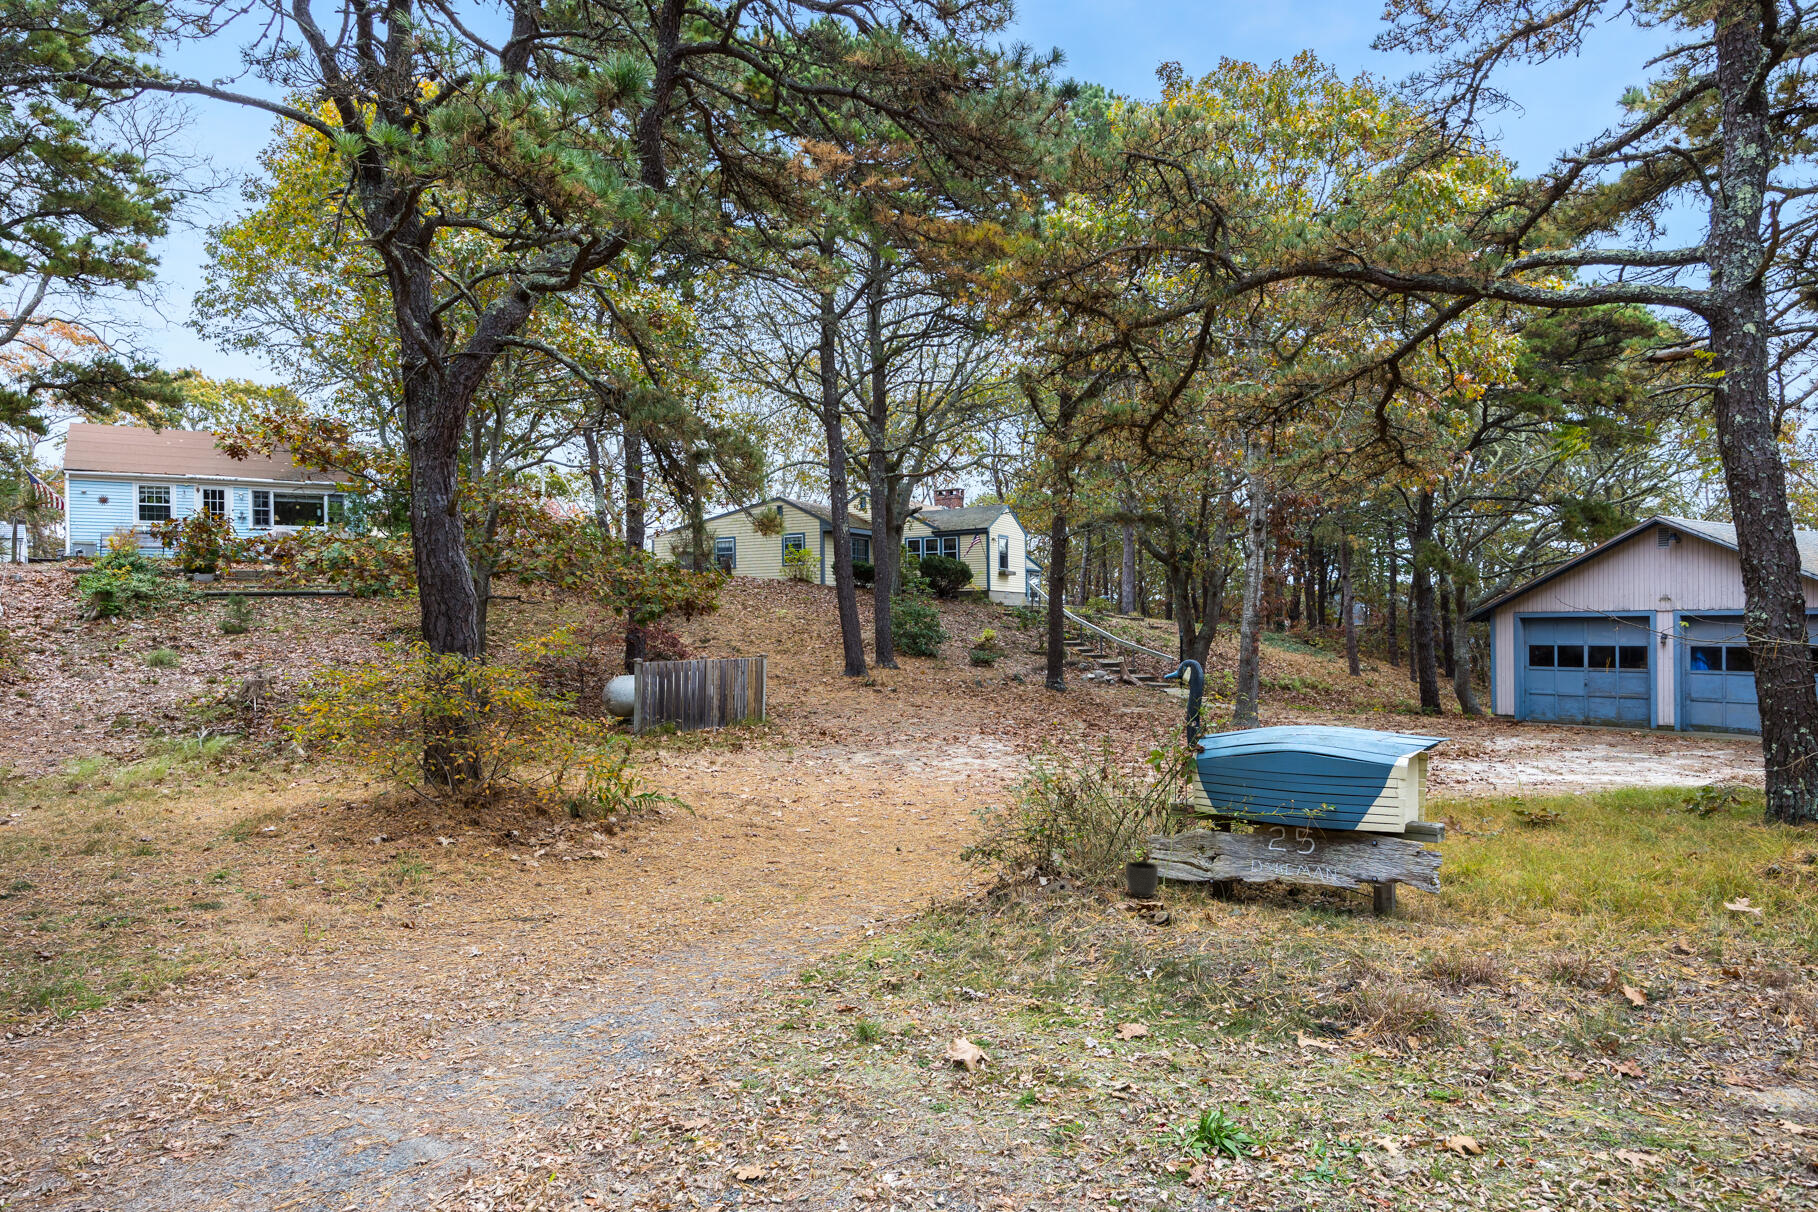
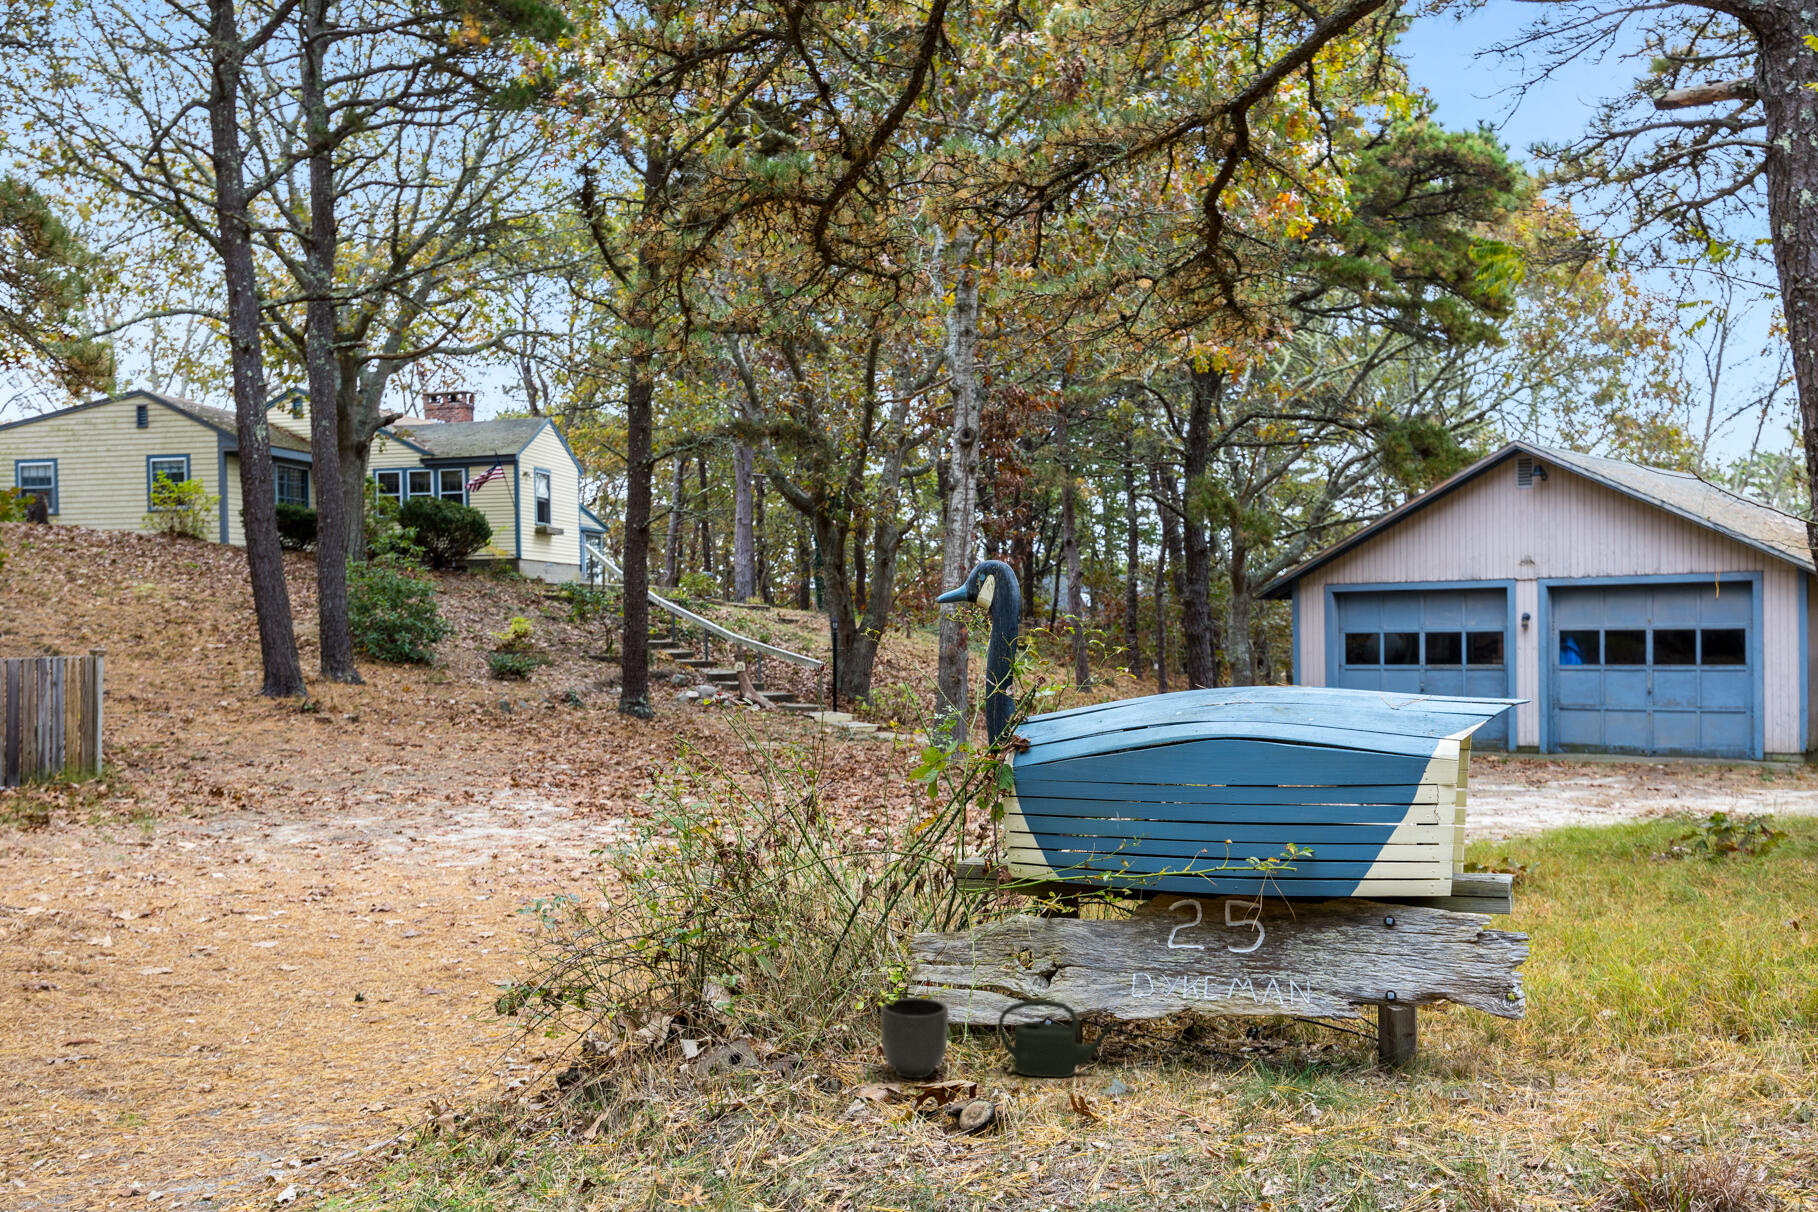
watering can: none [1182,868,1241,906] -> present [998,1000,1119,1077]

